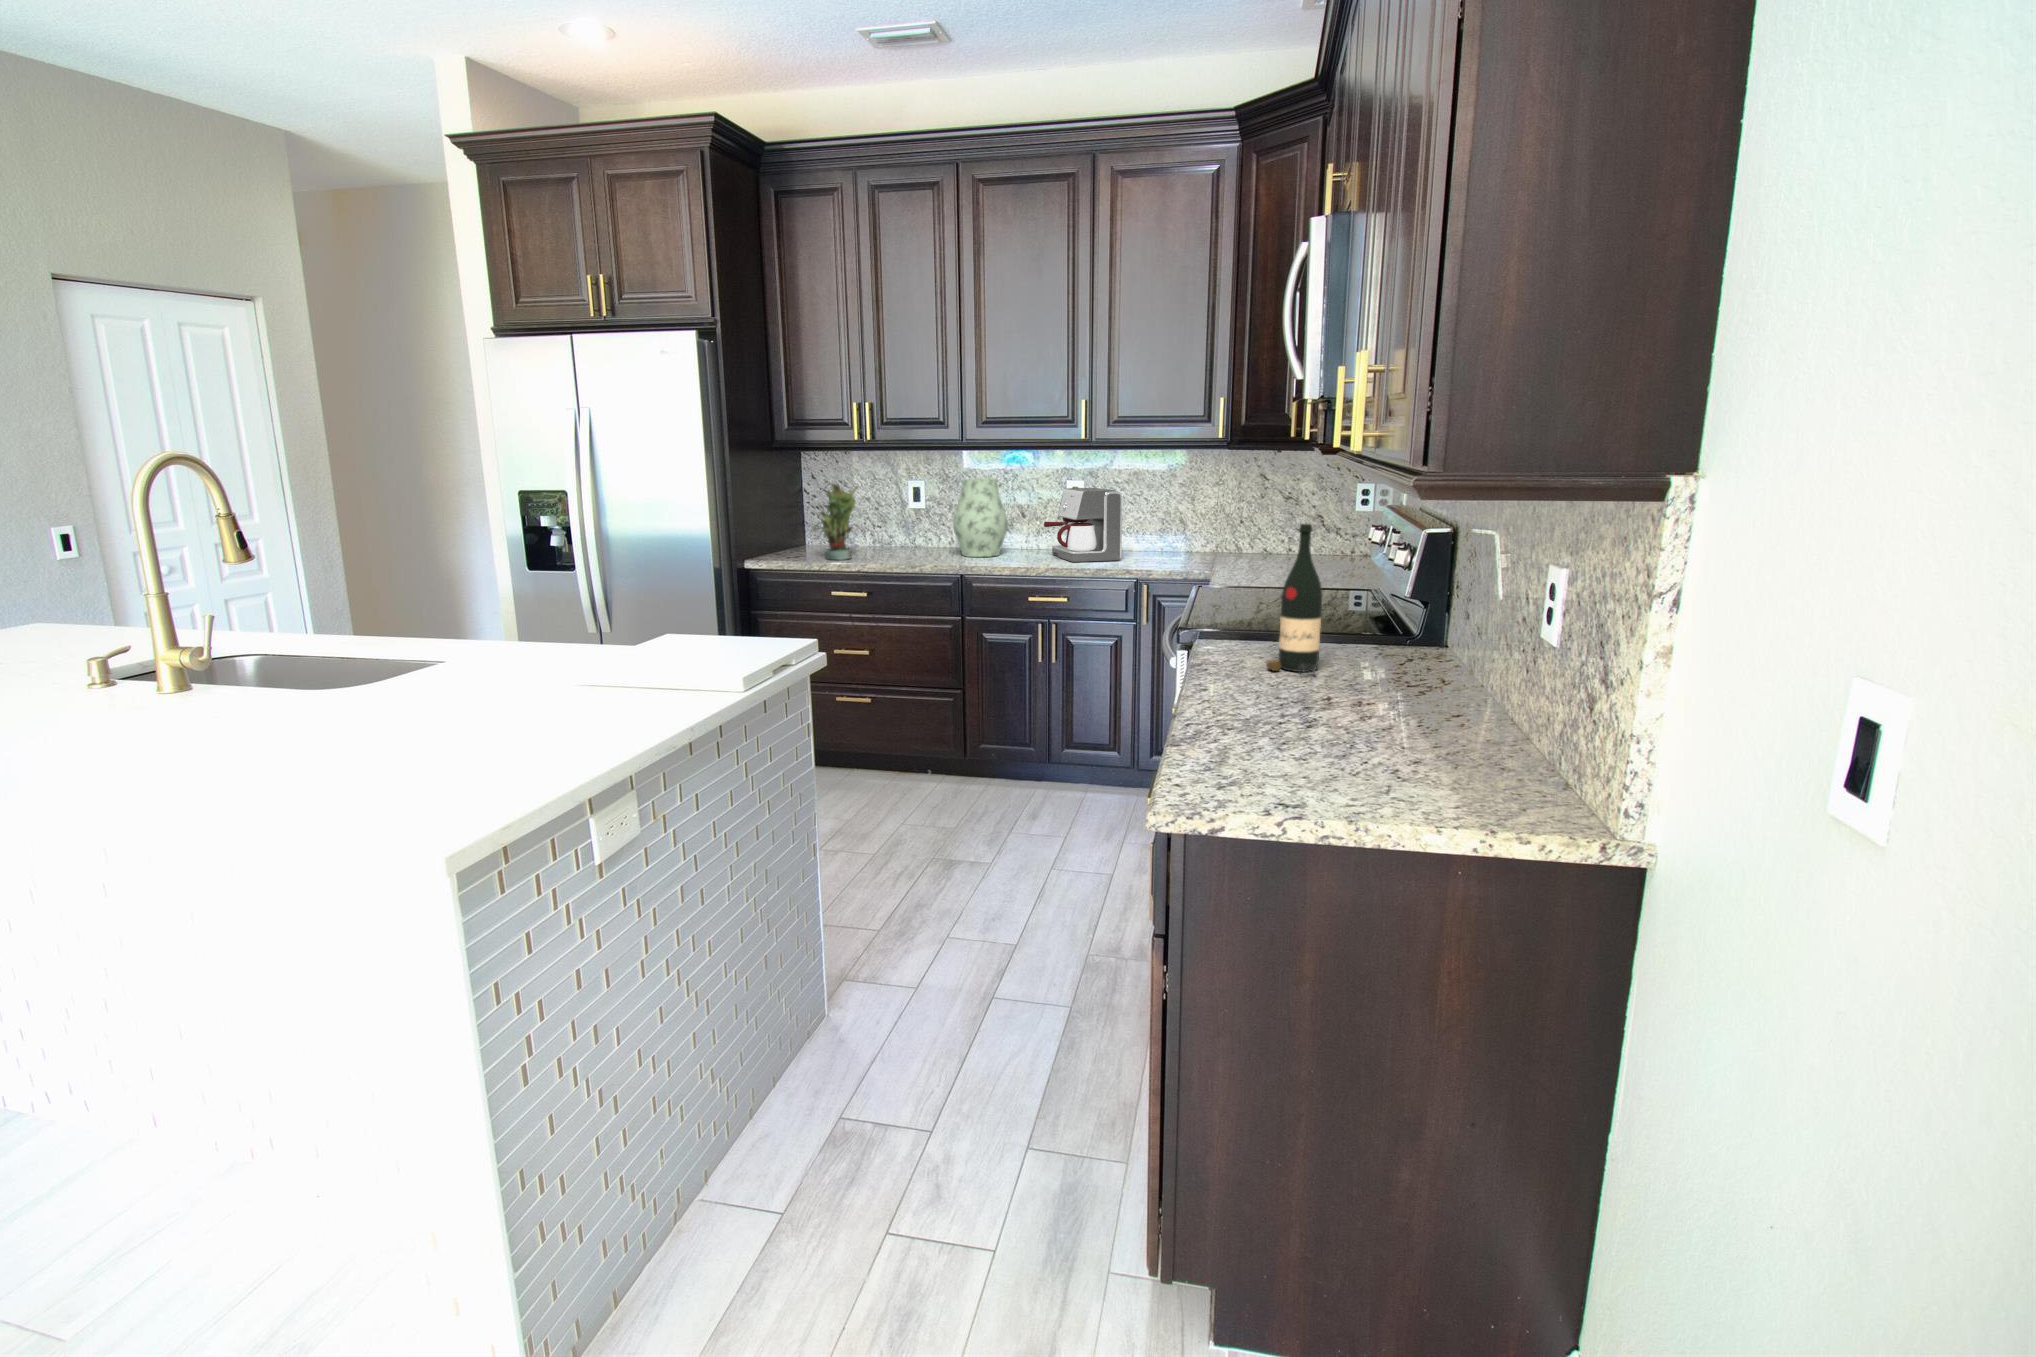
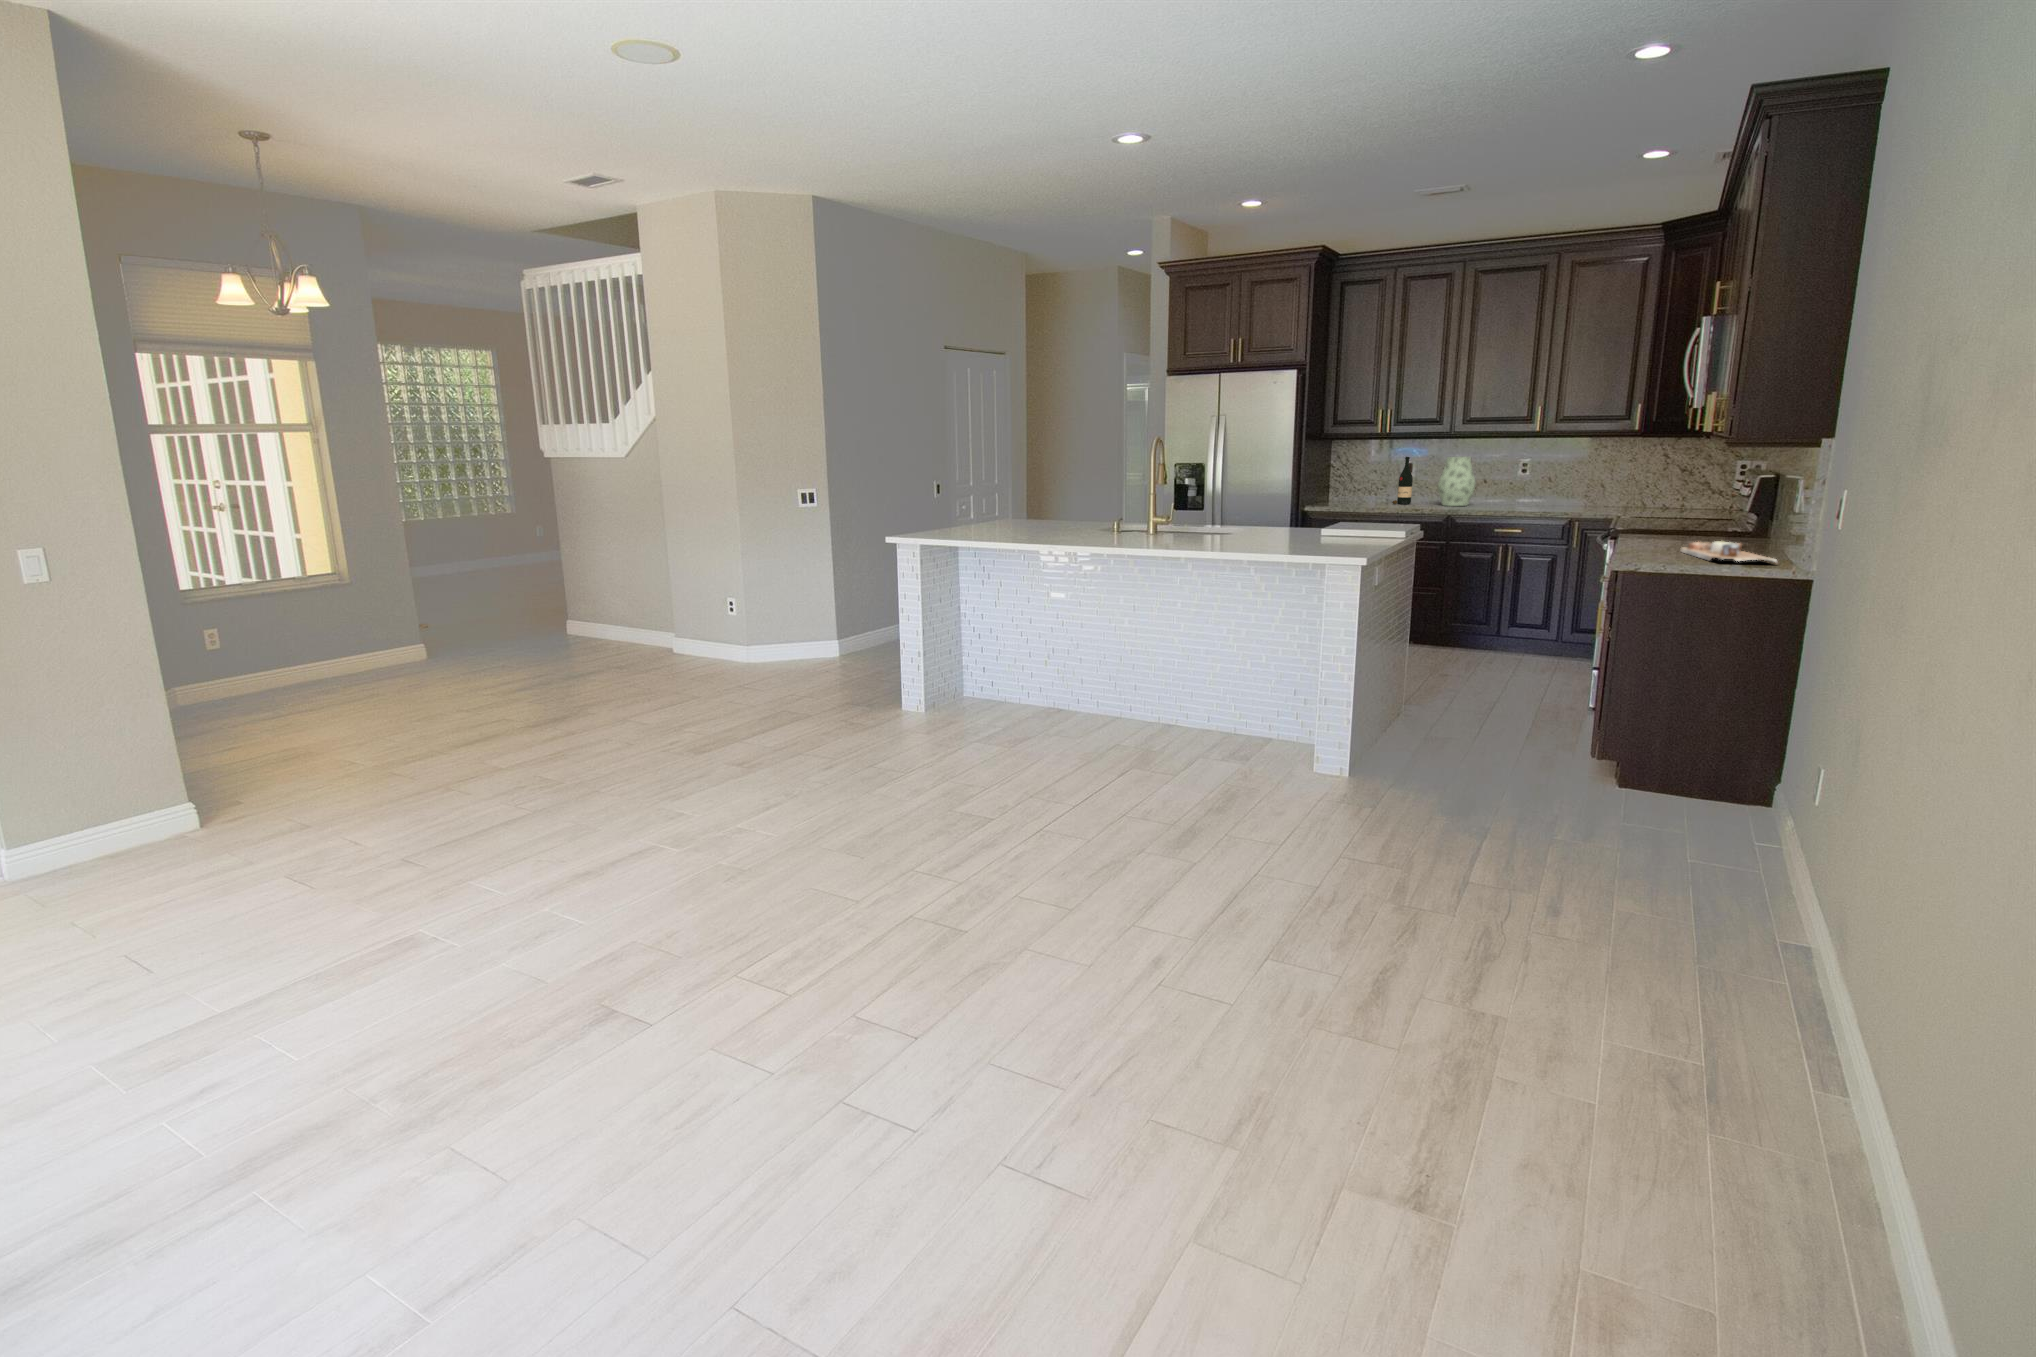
potted plant: present [813,483,858,560] -> none [1347,458,1380,506]
coffee maker: present [1044,488,1122,562] -> none [1502,463,1561,509]
wine bottle: present [1266,524,1322,674] -> present [1393,457,1413,504]
cutting board: none [1311,697,1542,796] -> present [1680,541,1777,563]

